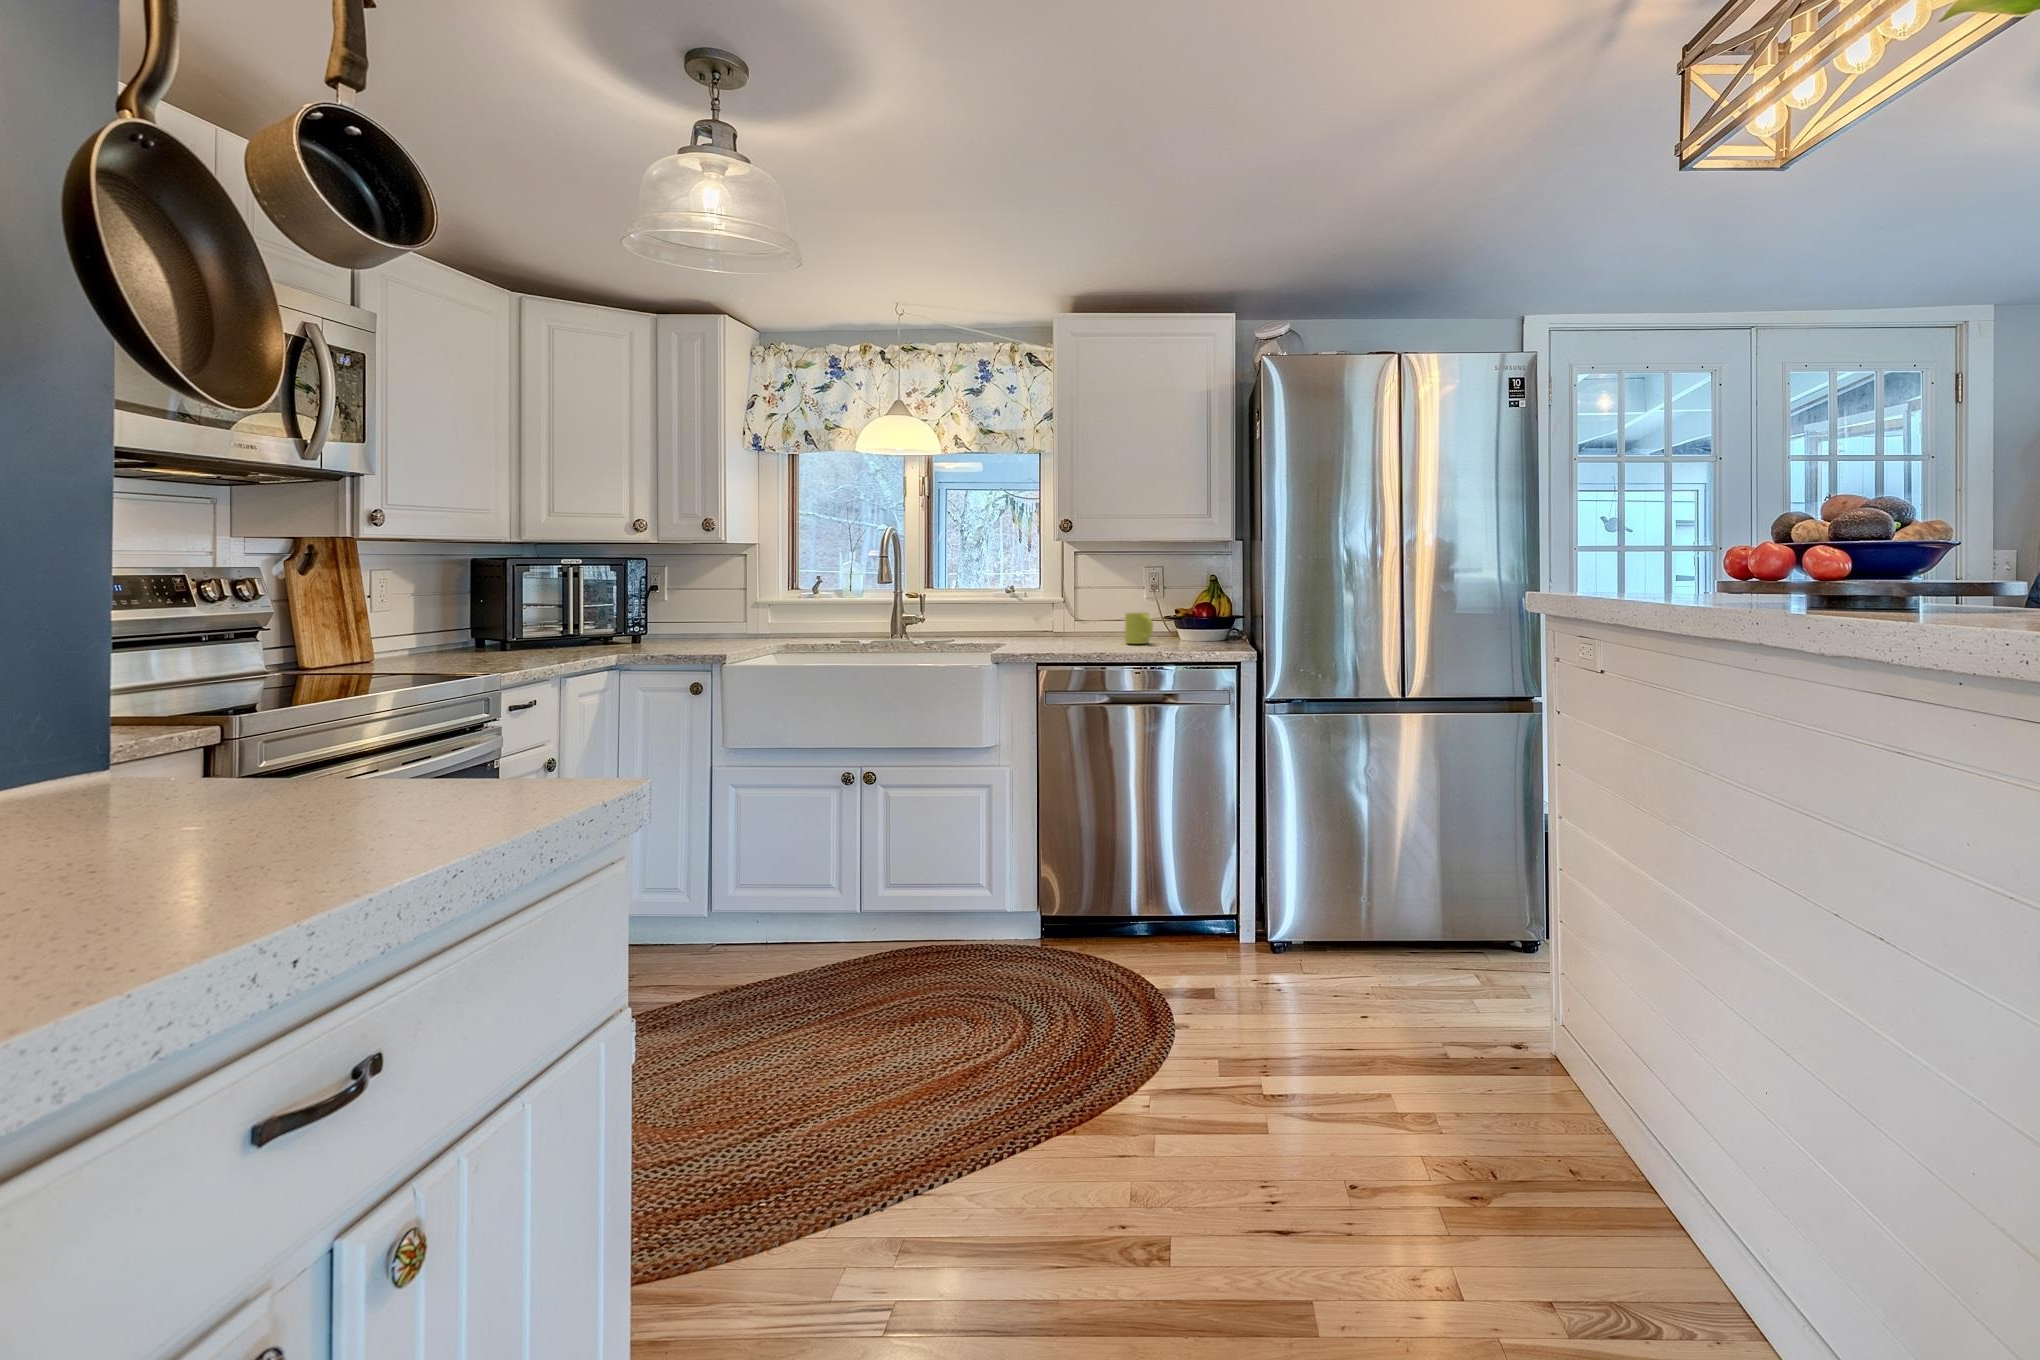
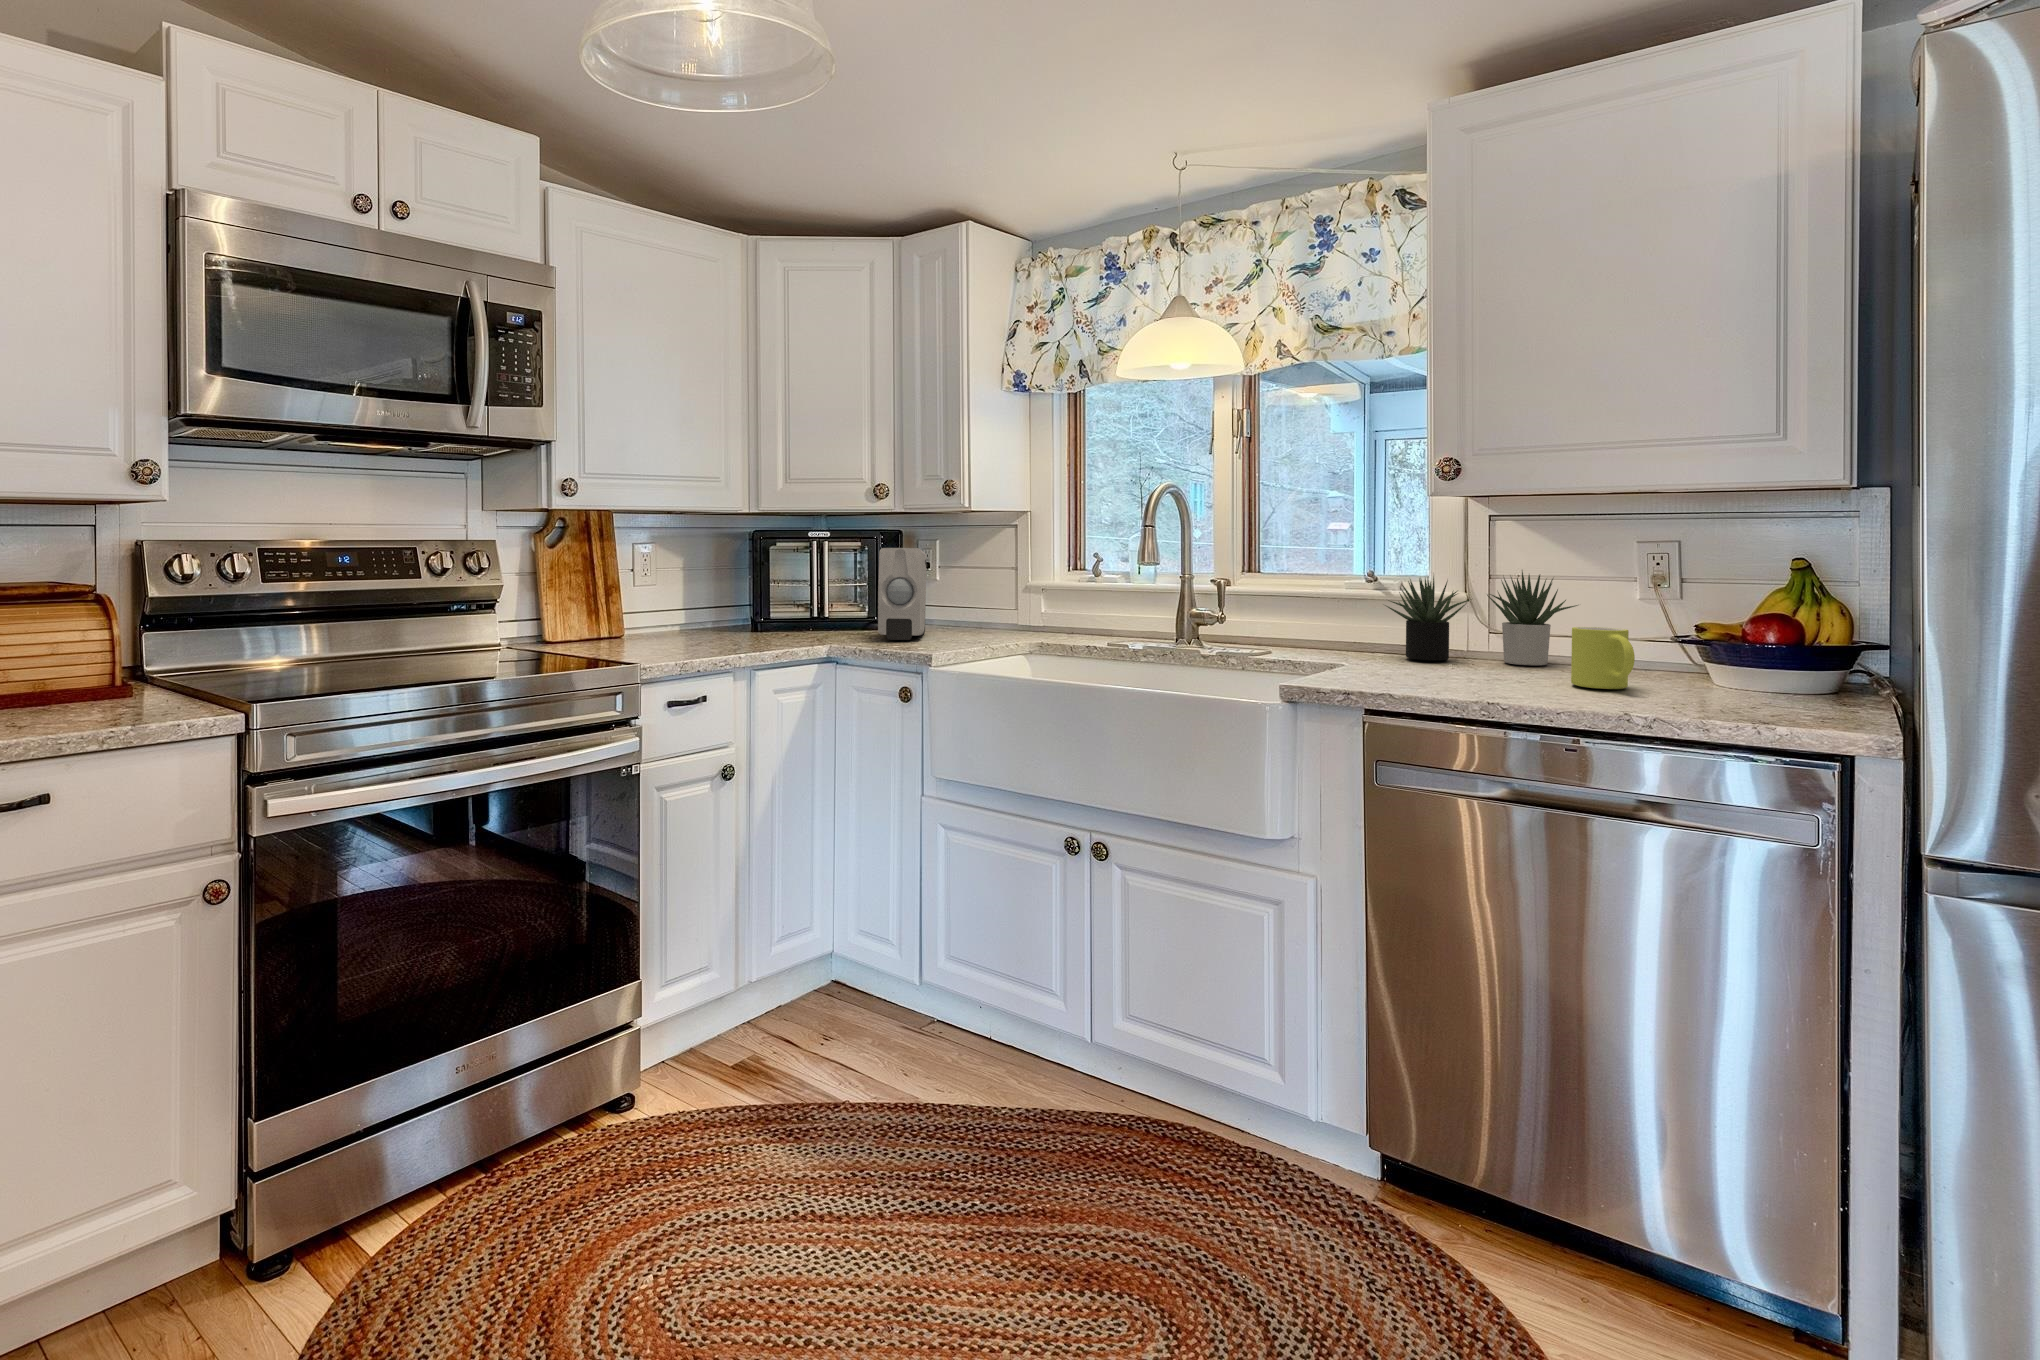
soap dispenser: none [646,574,690,651] -> present [878,548,926,640]
succulent plant: none [1026,583,1124,638] -> present [1385,571,1578,666]

